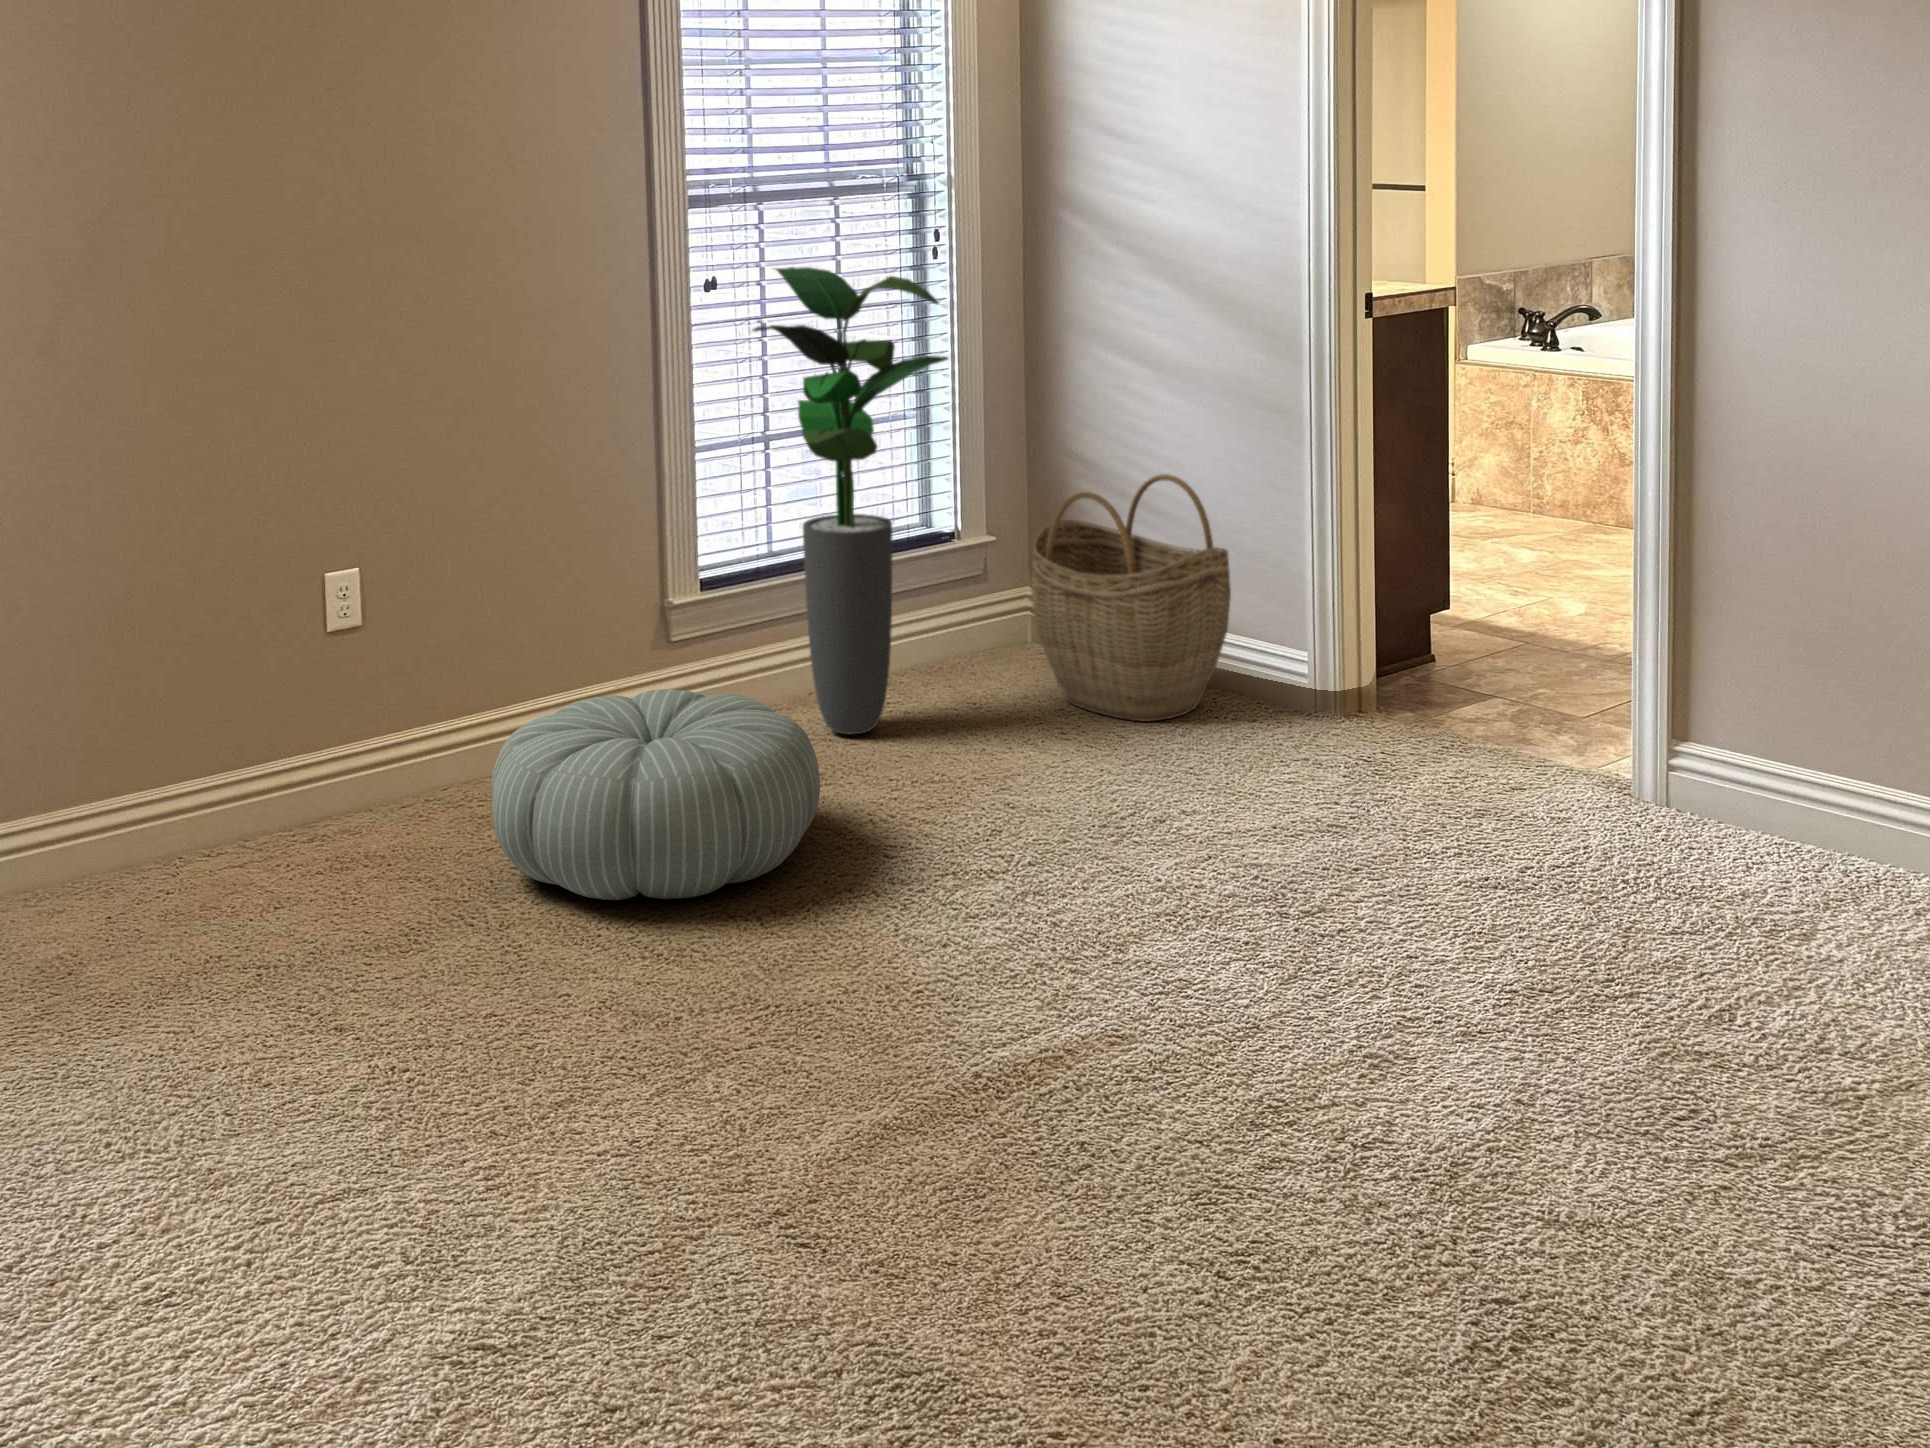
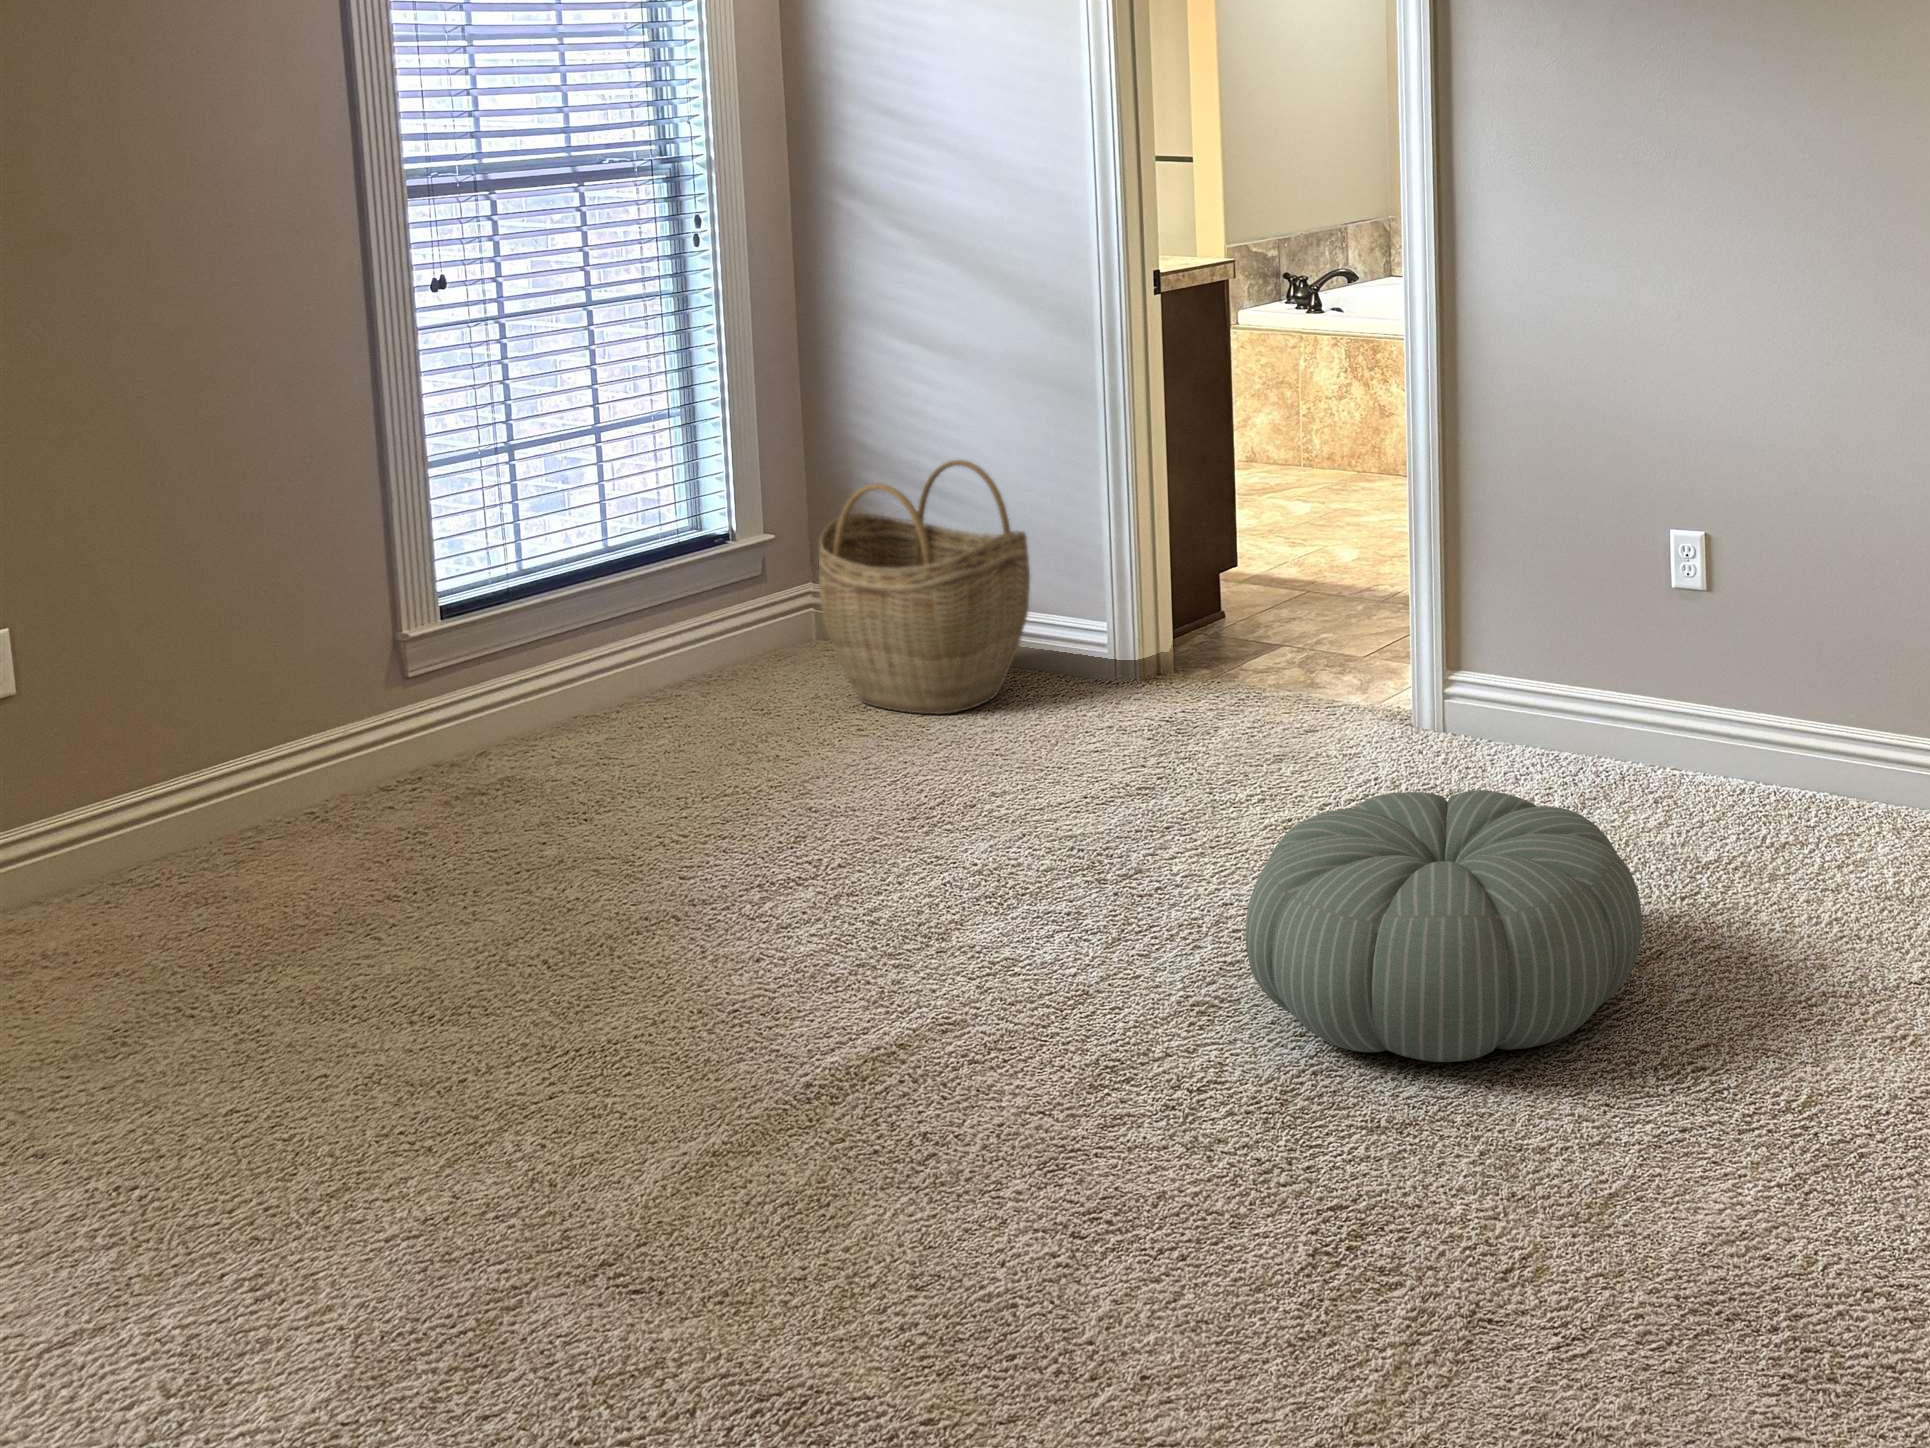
potted plant: present [753,267,948,734] -> none [491,258,722,762]
pouf: present [491,689,820,900] -> present [1246,790,1642,1062]

